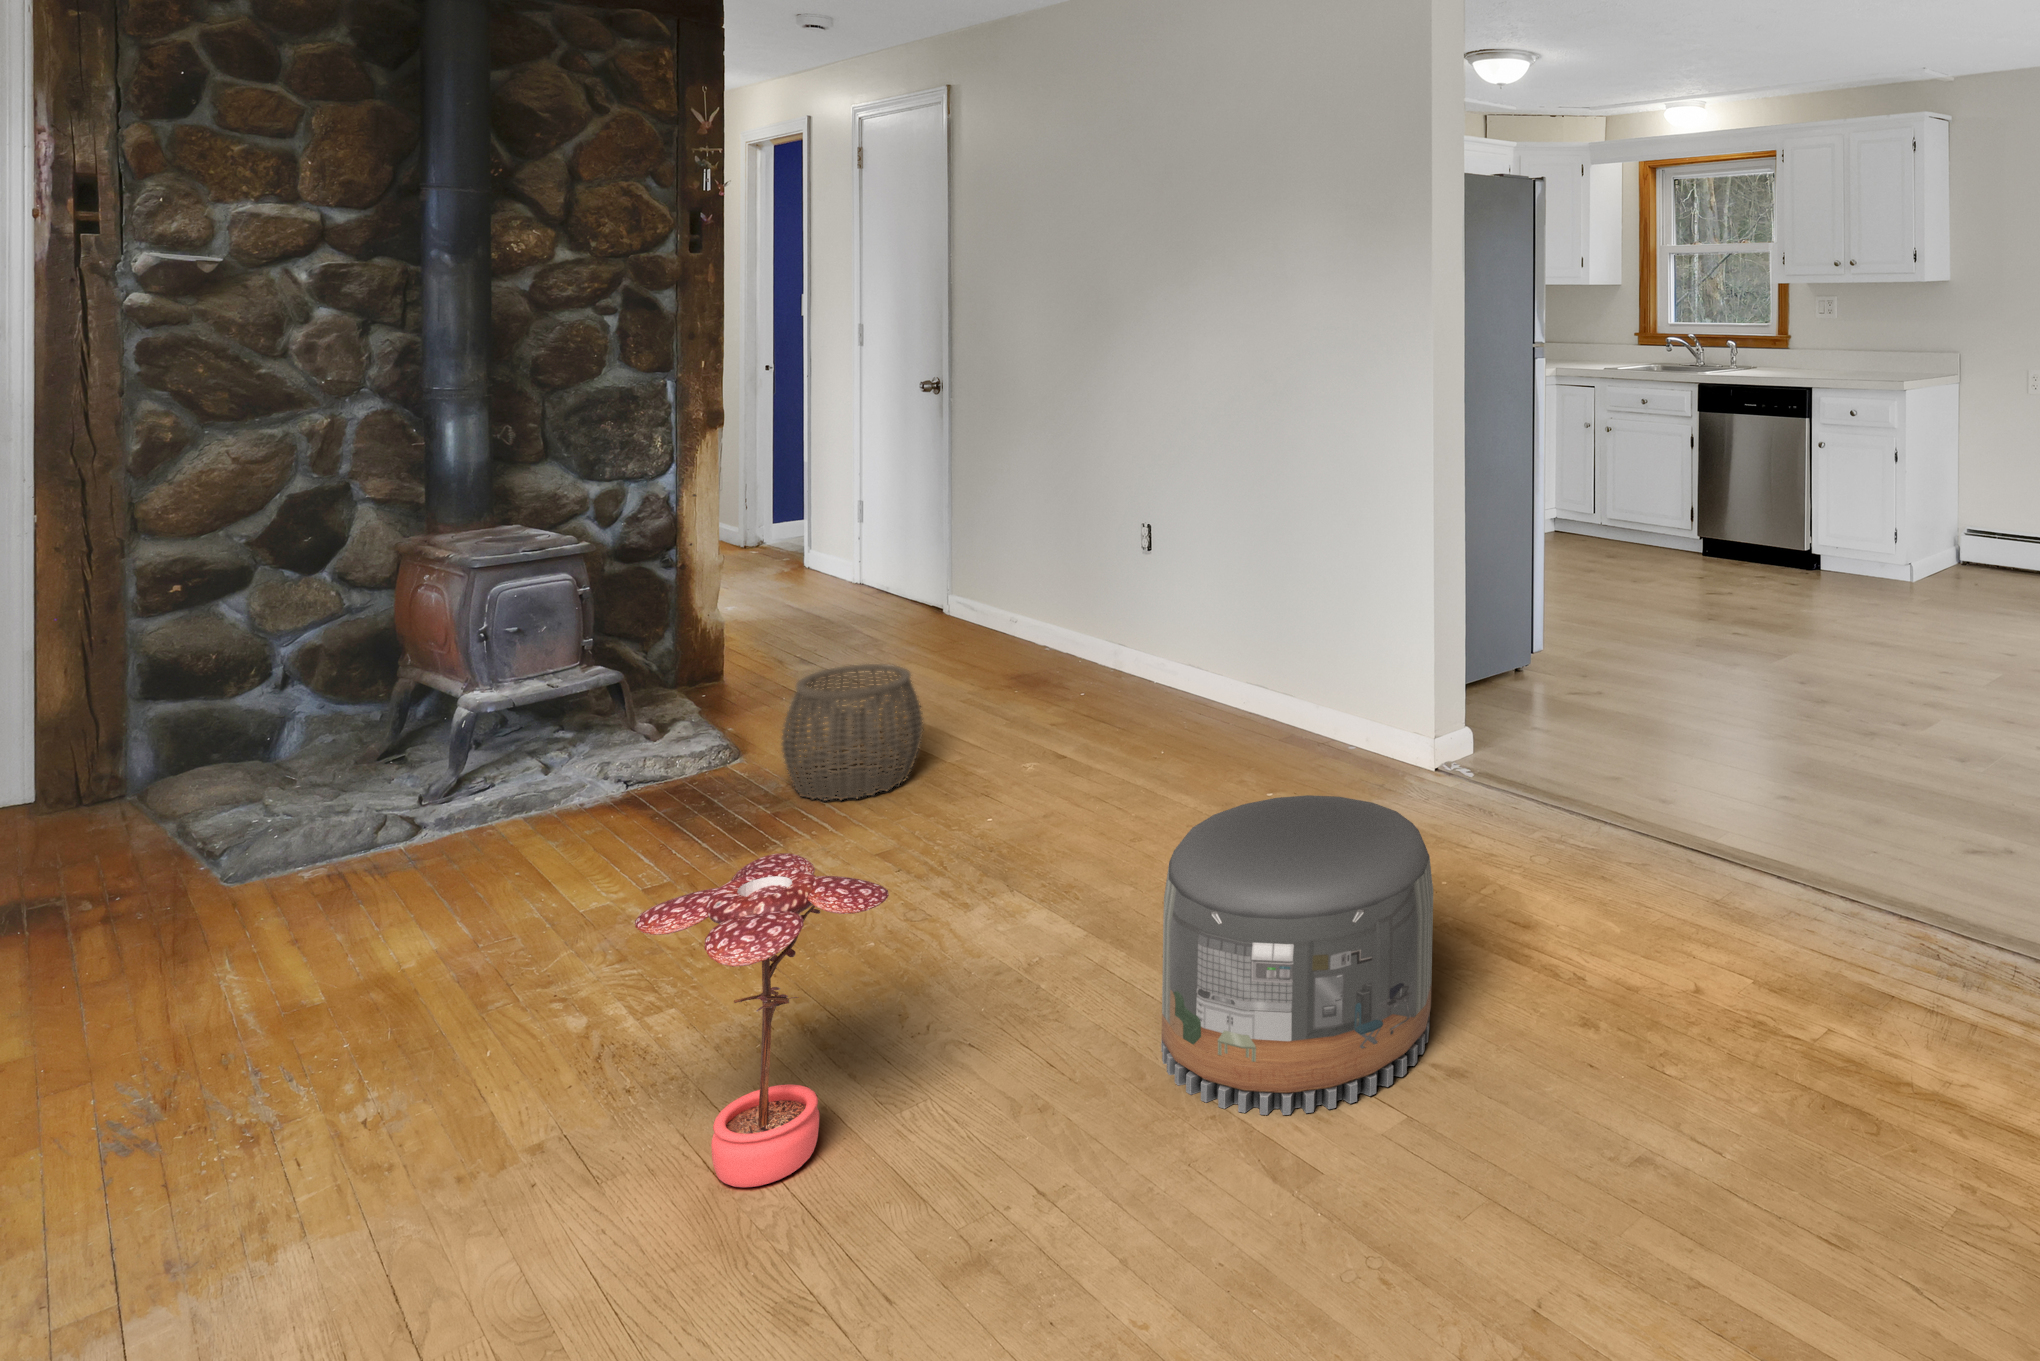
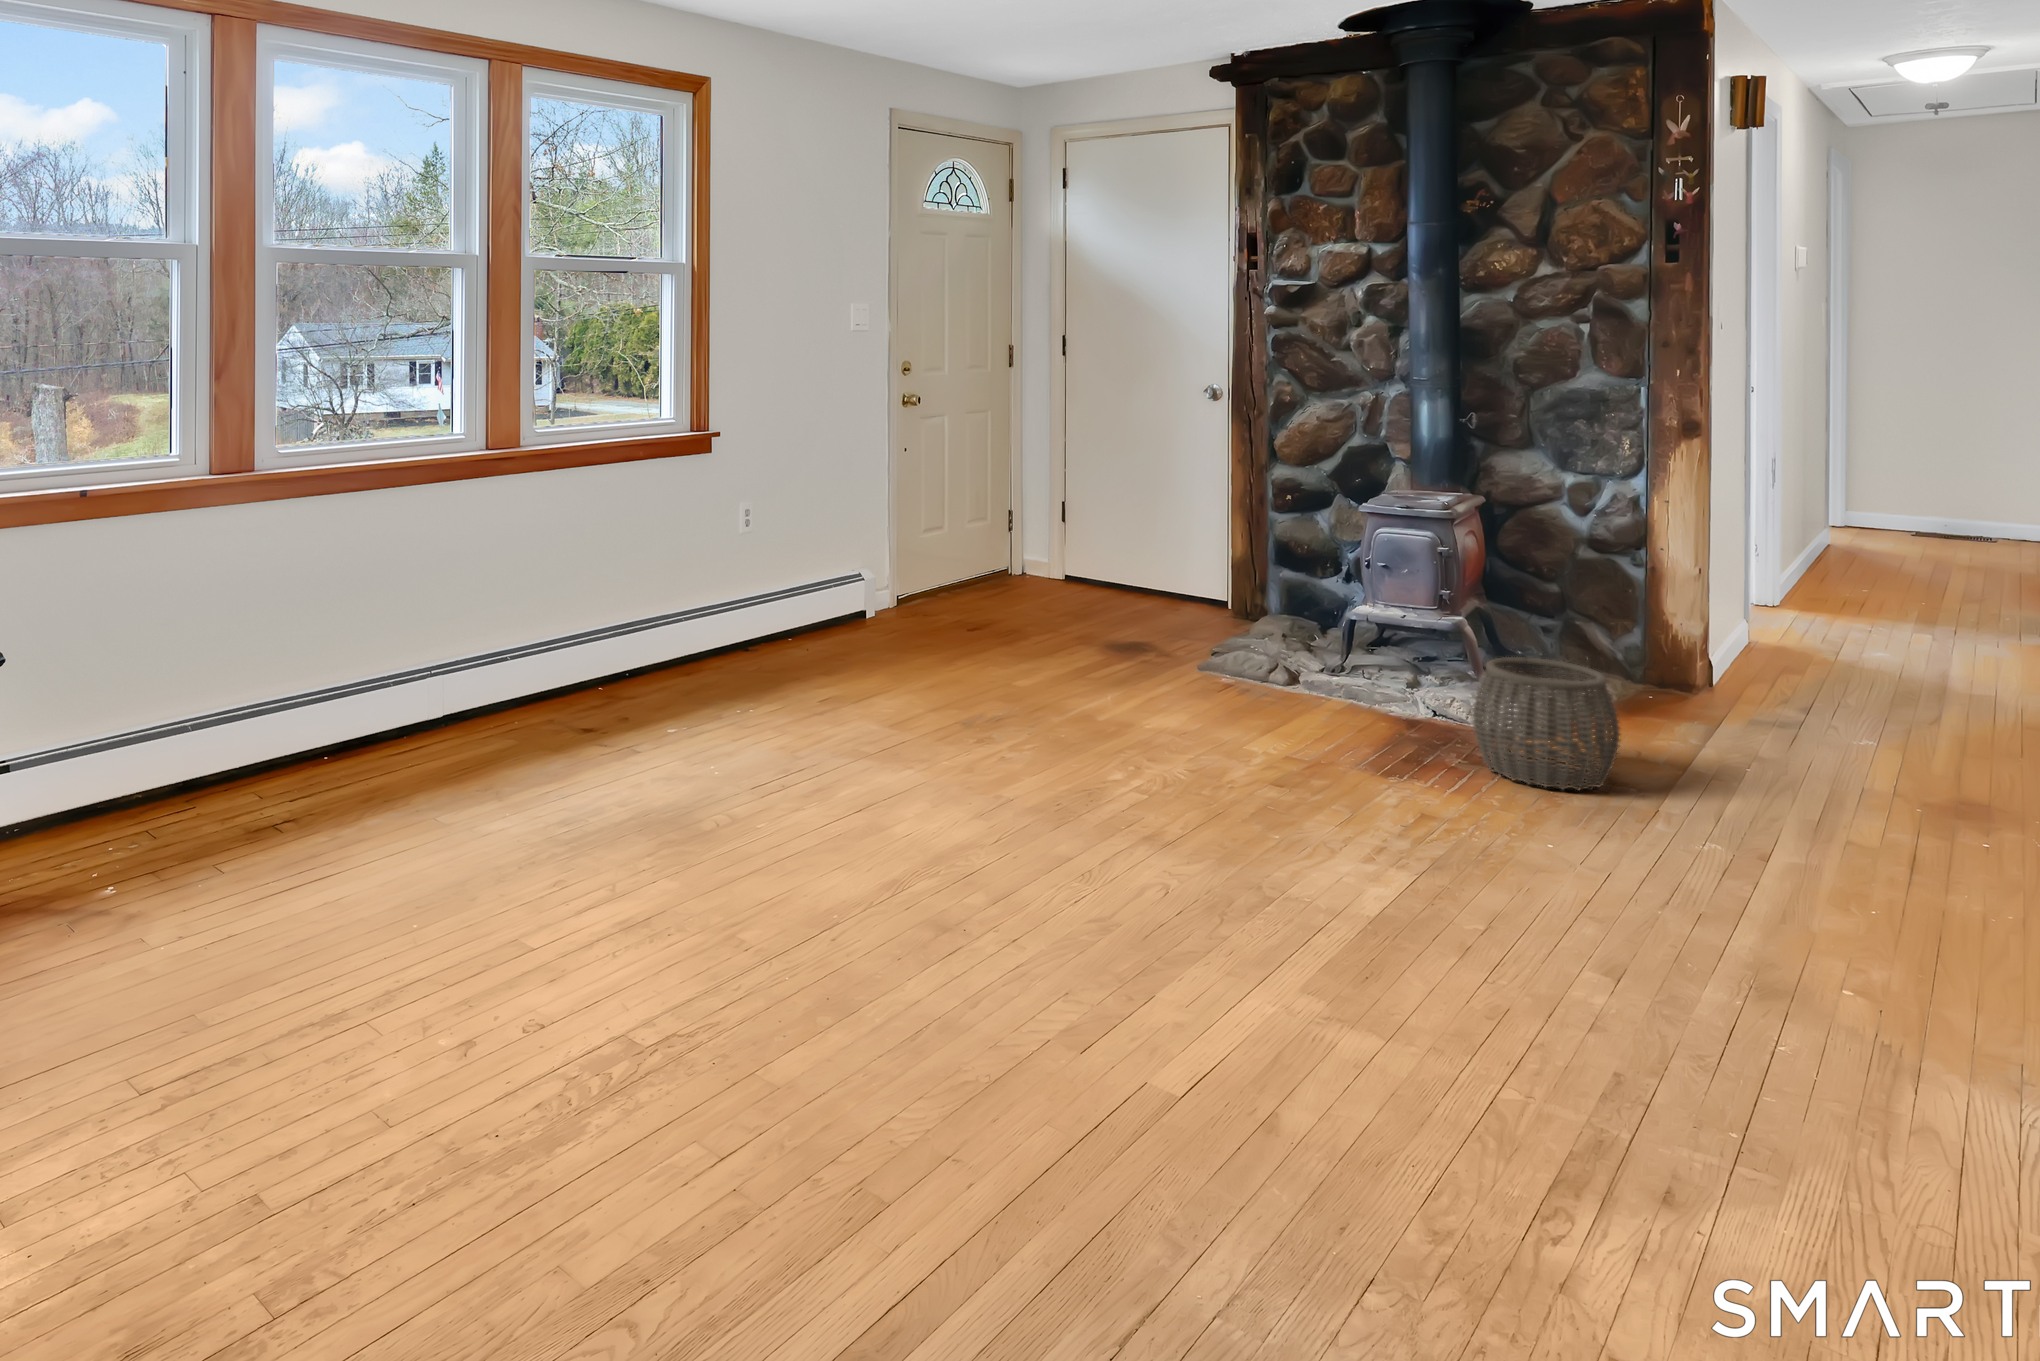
pouf: present [1161,795,1433,1115] -> none [1143,776,1443,1091]
potted plant: present [635,853,889,1187] -> none [933,654,1067,850]

